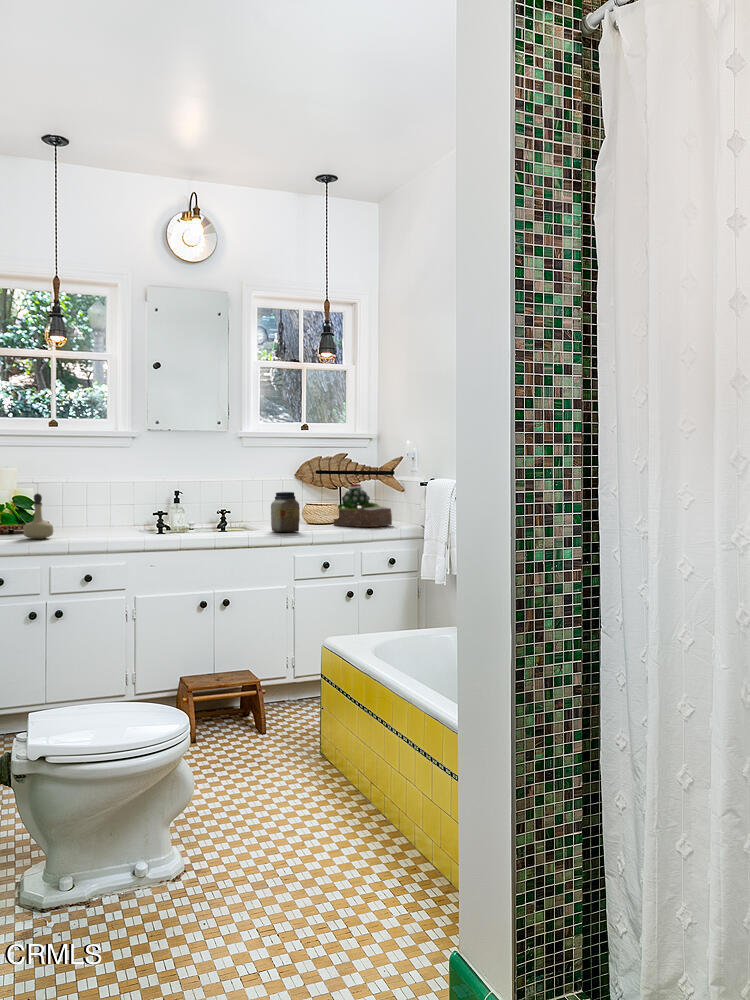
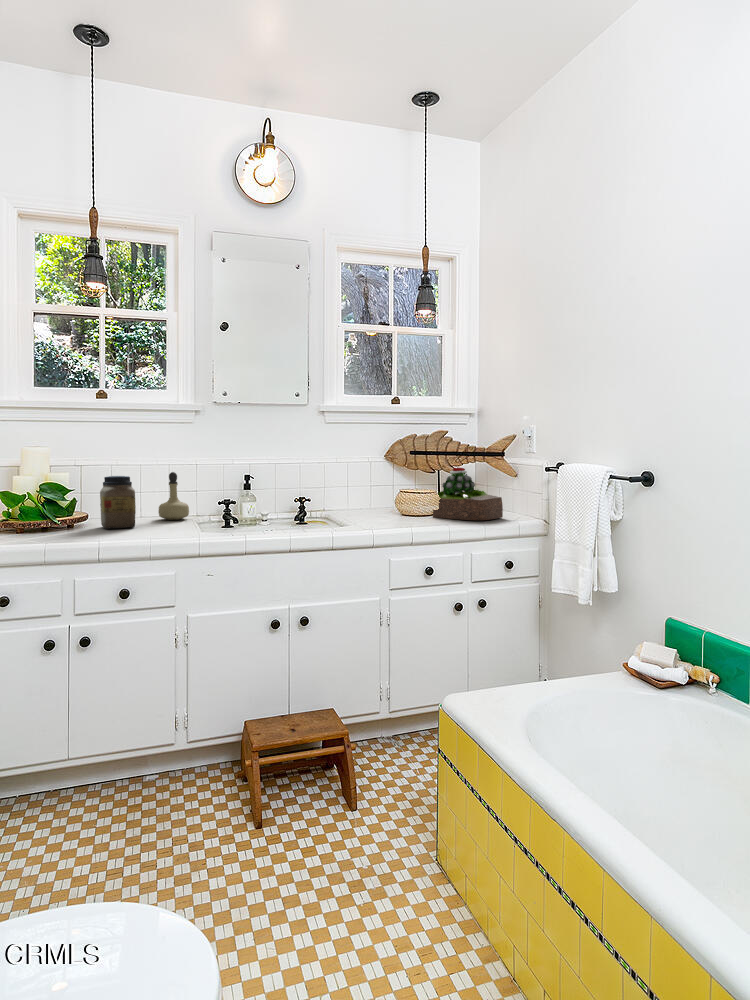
jar: present [271,492,300,532] -> present [100,476,136,529]
perfume bottle: present [23,494,53,539] -> present [159,472,189,520]

